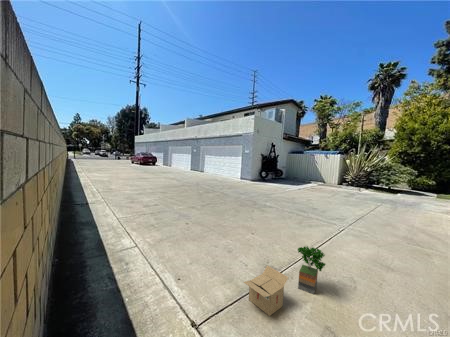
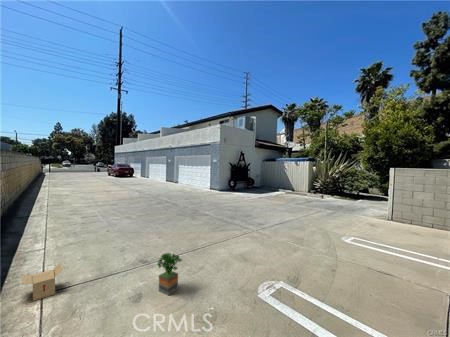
cardboard box: present [244,266,288,316] -> present [21,263,62,301]

